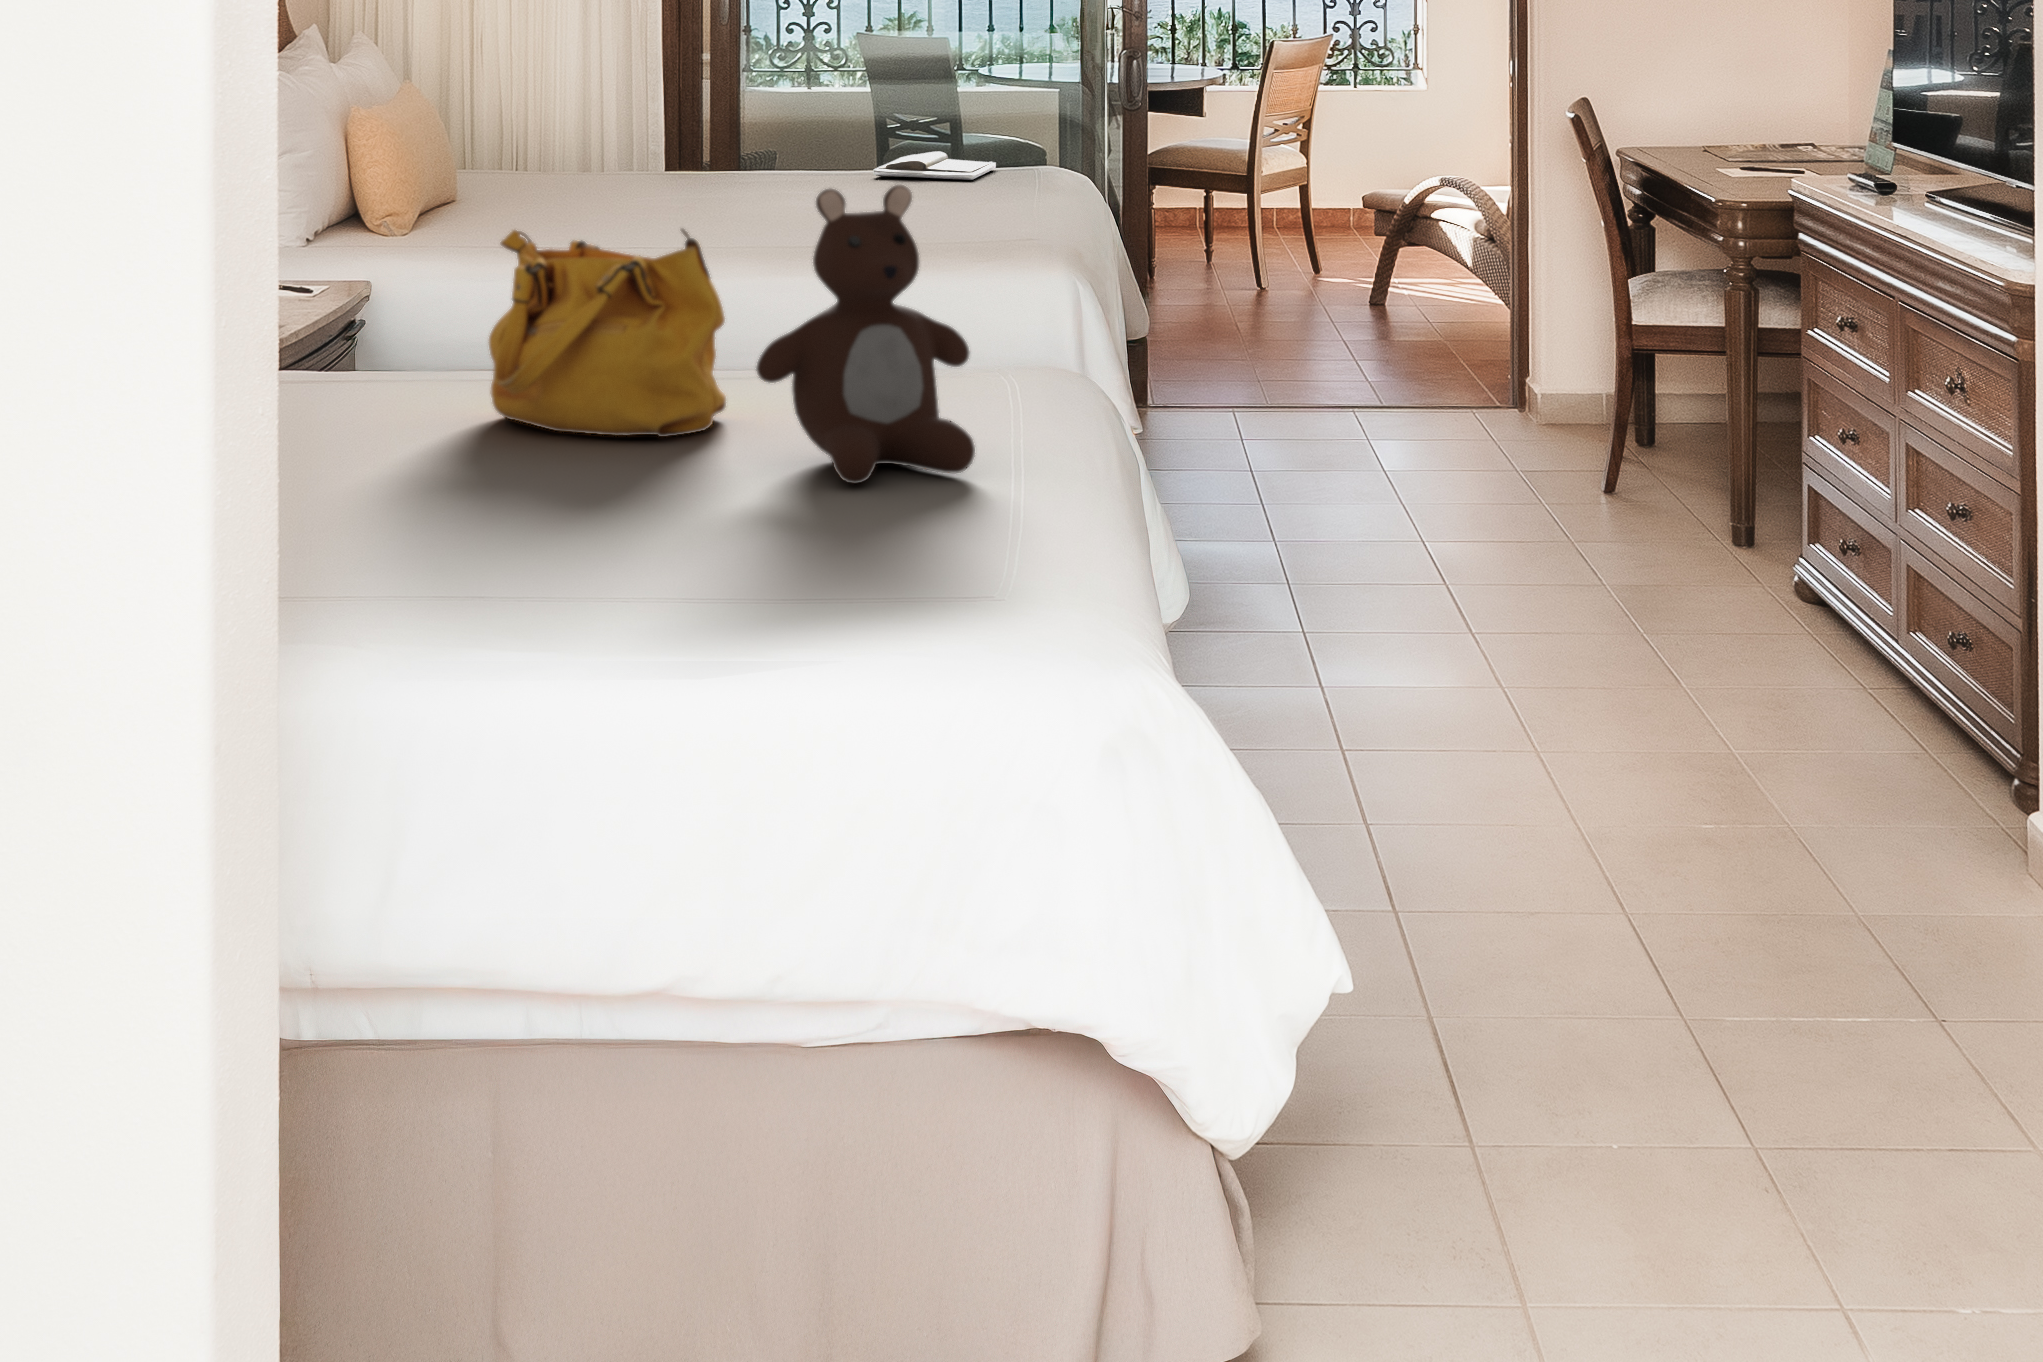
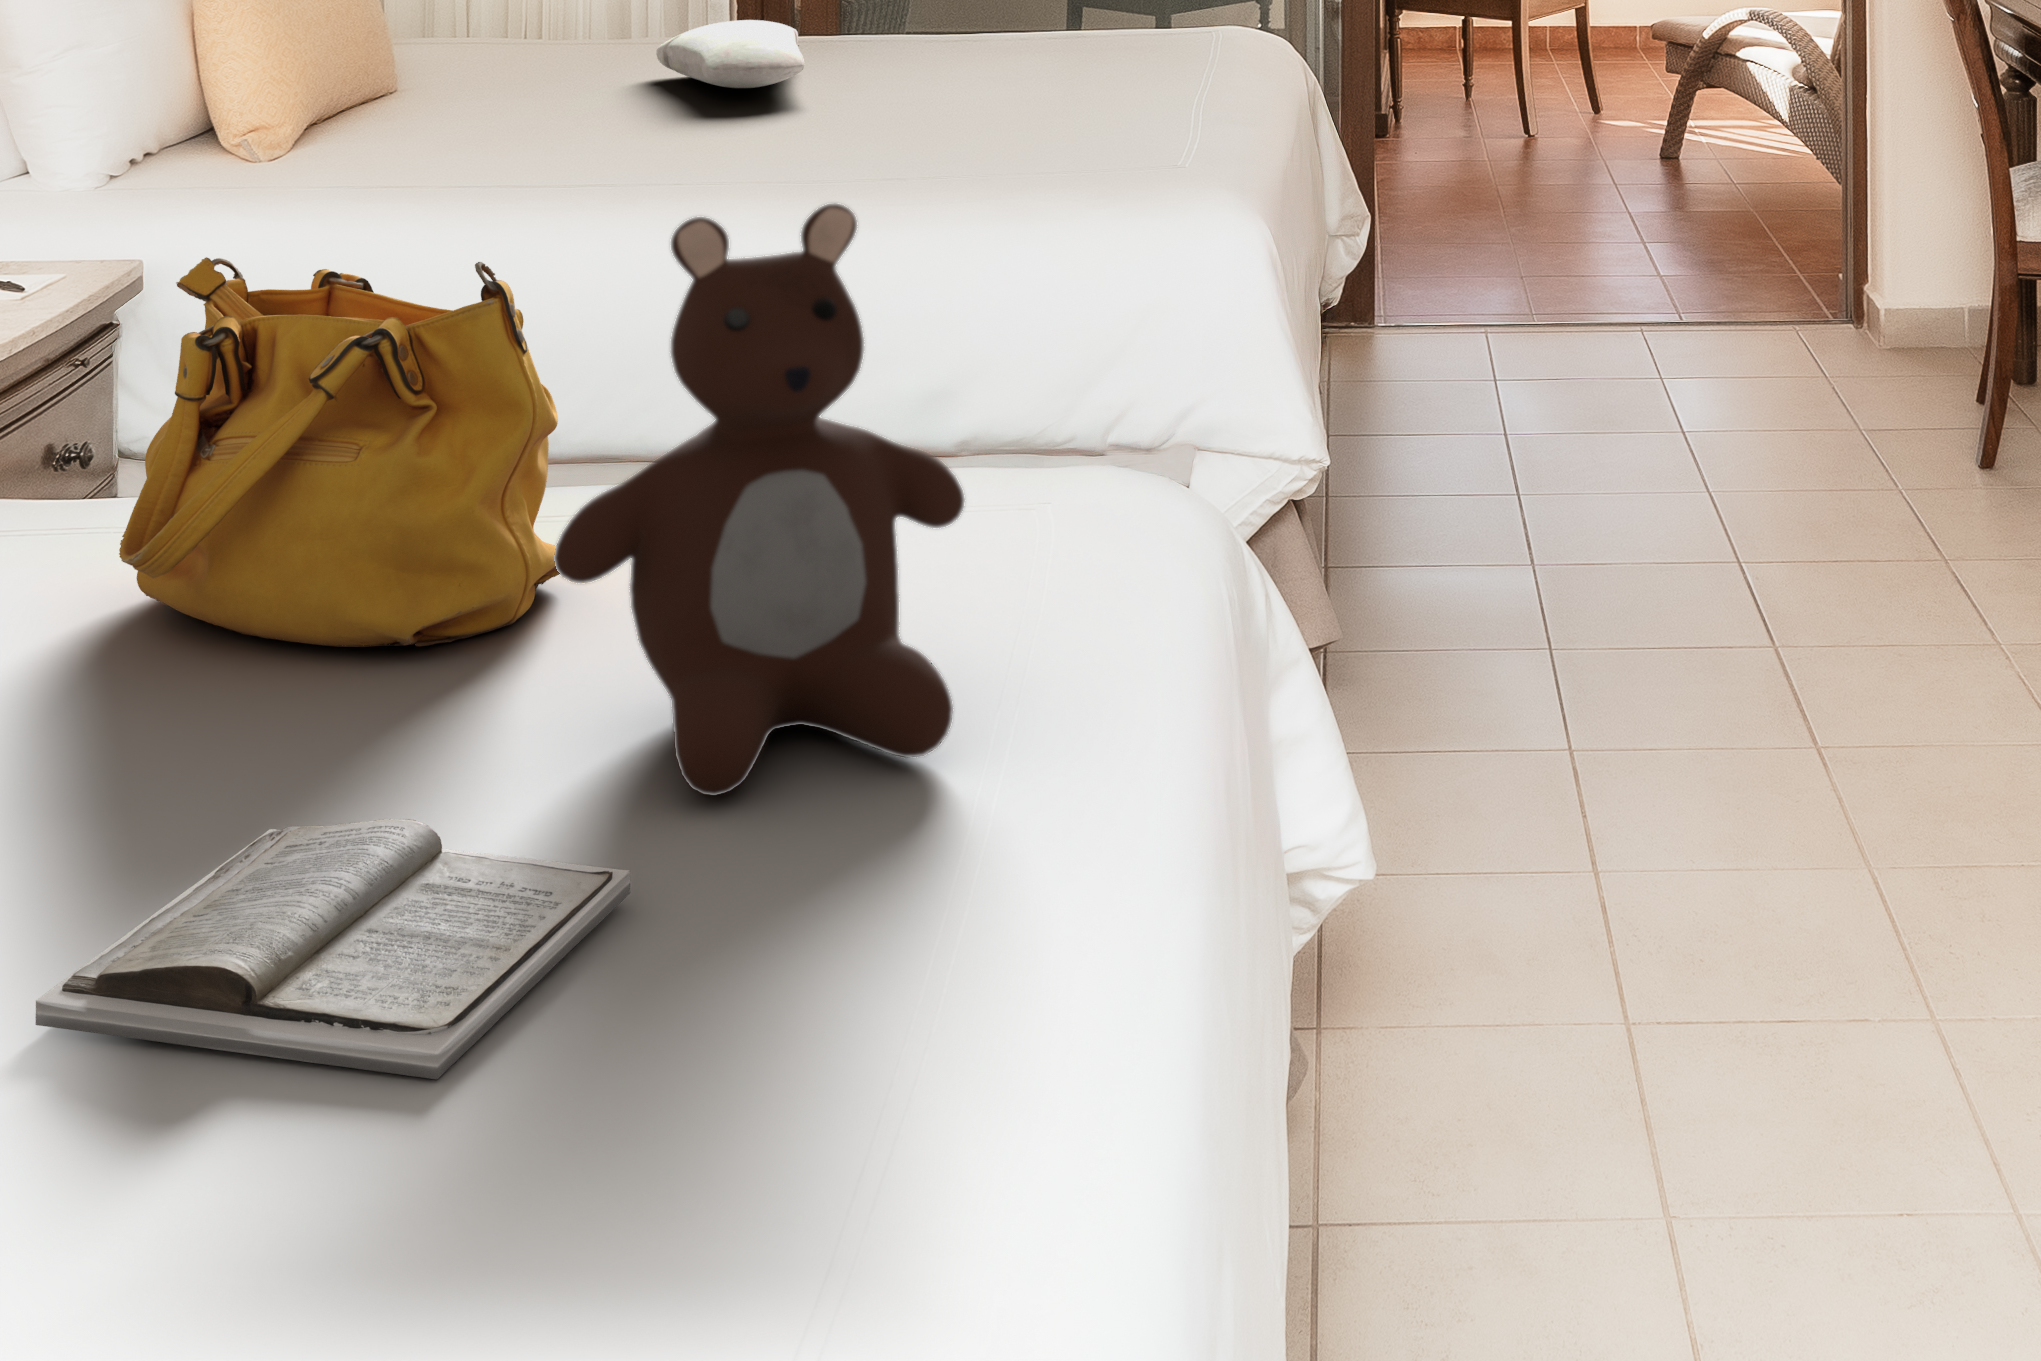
book: present [874,151,996,180] -> present [35,819,630,1079]
pillow: none [635,154,749,198] -> present [656,20,805,88]

